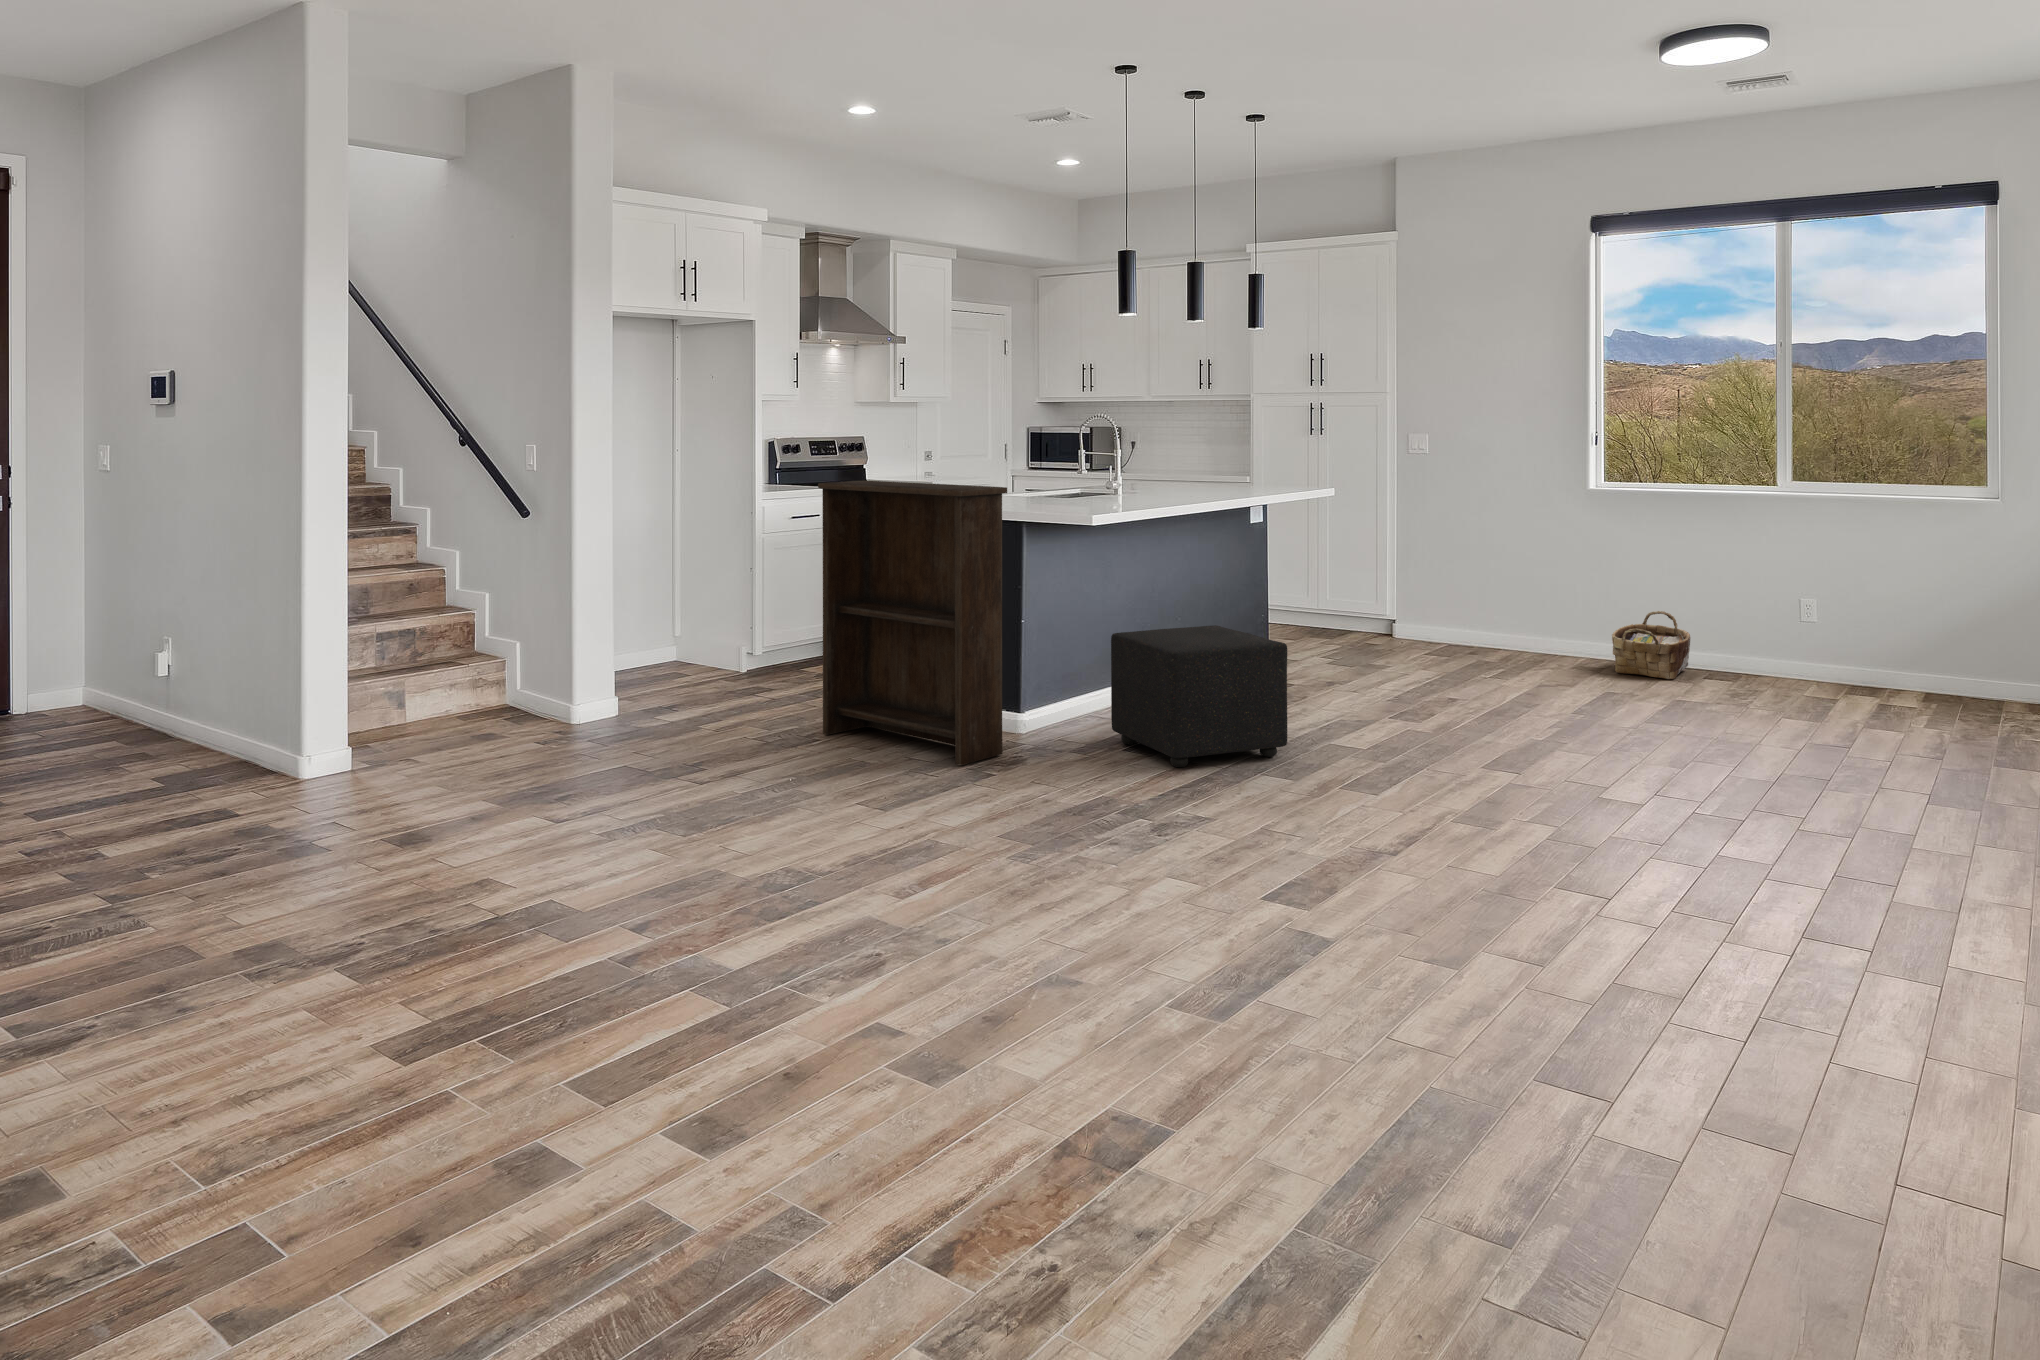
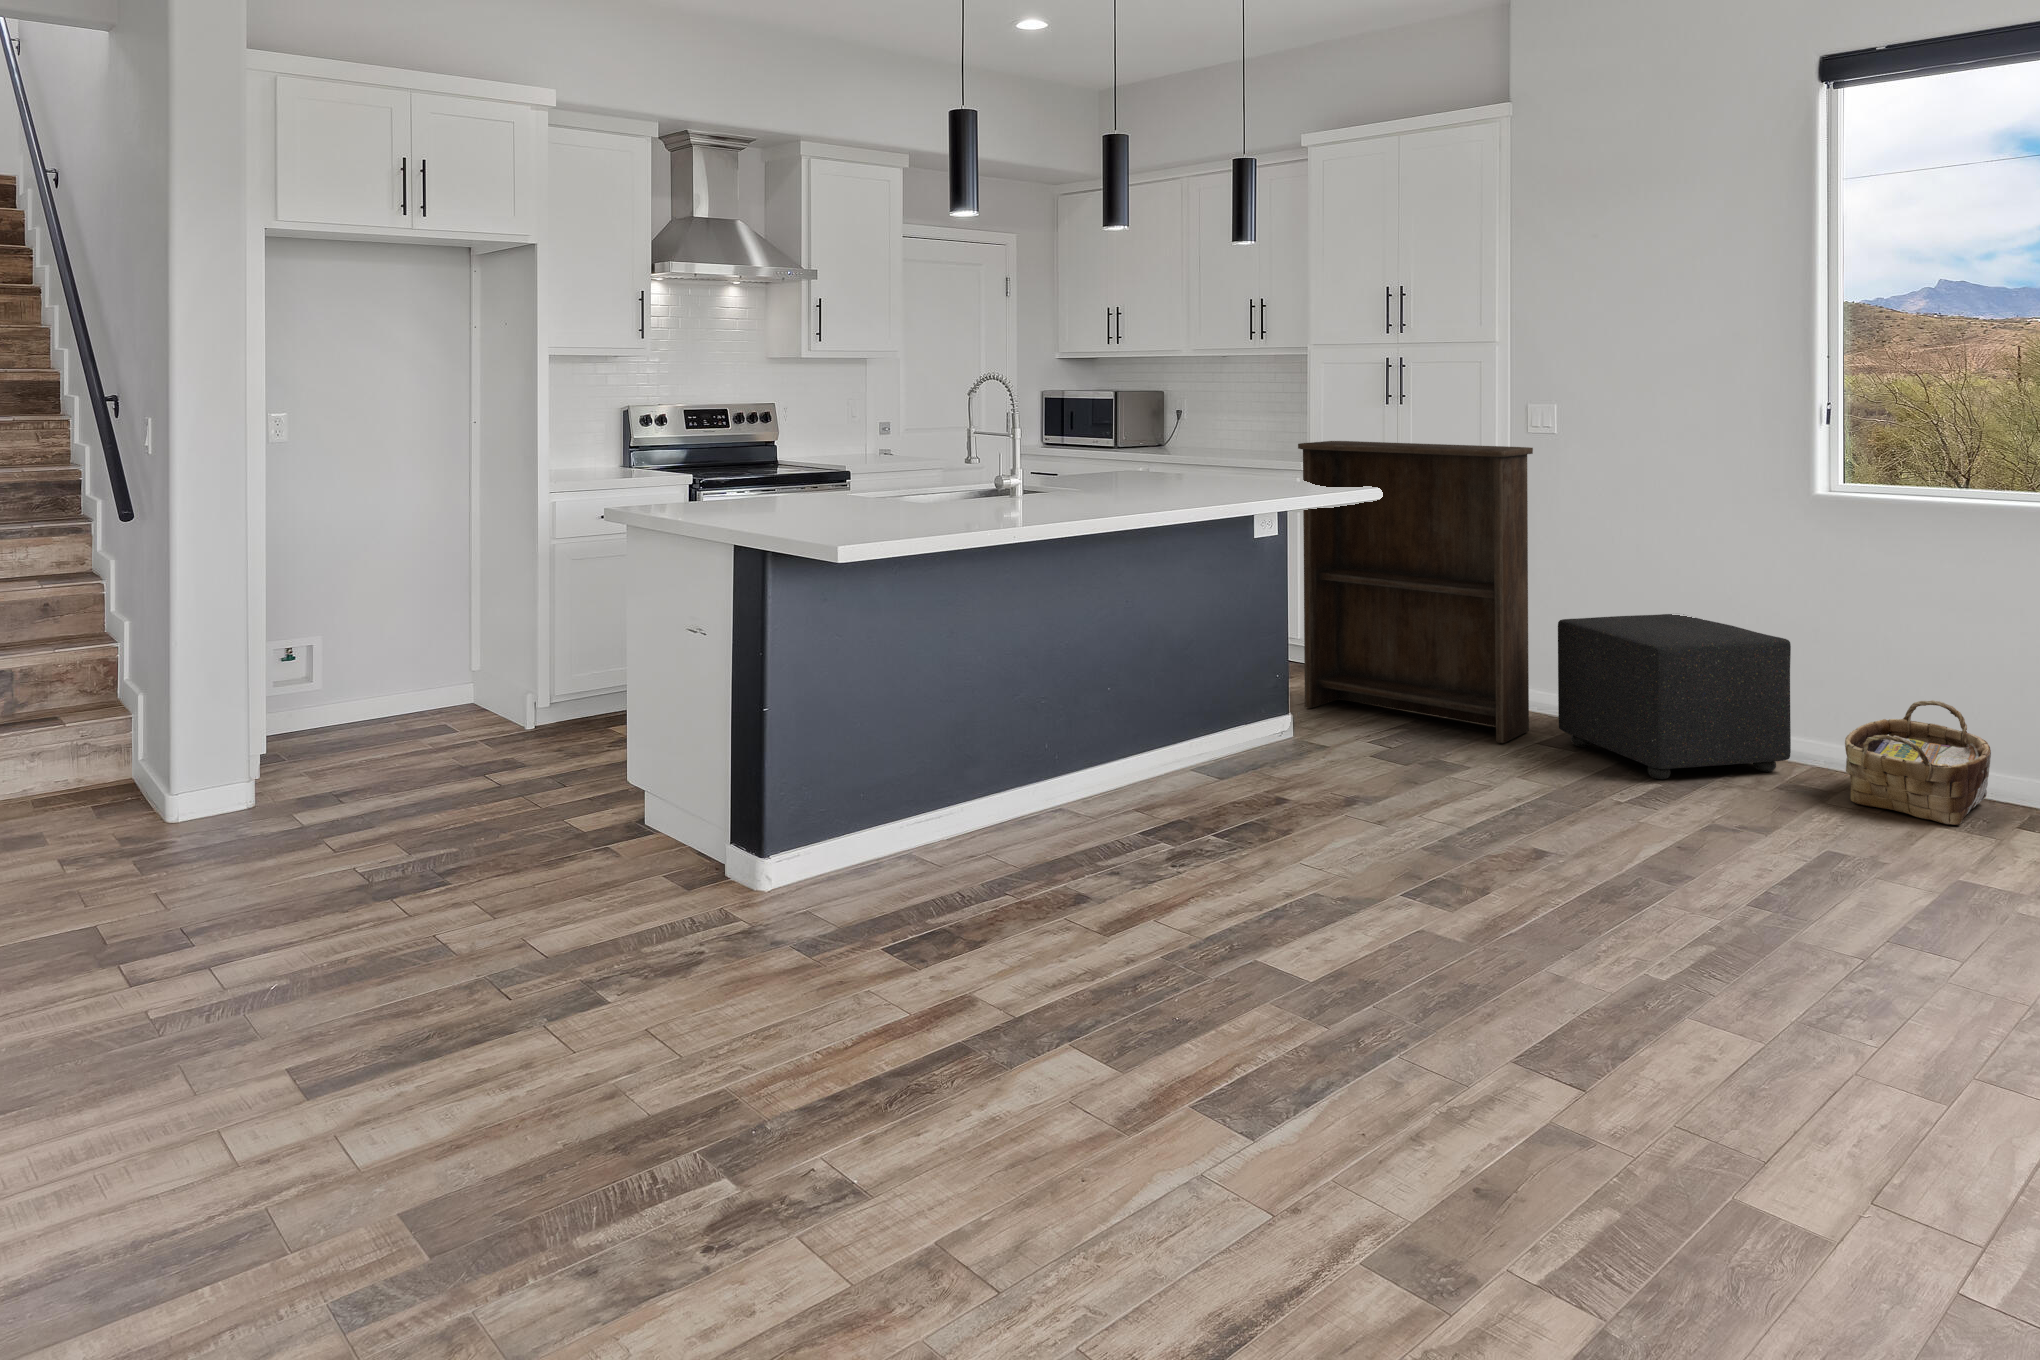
bookshelf: present [818,481,1007,765] -> present [1298,441,1533,743]
ottoman: present [1111,625,1287,767] -> present [1558,614,1791,779]

